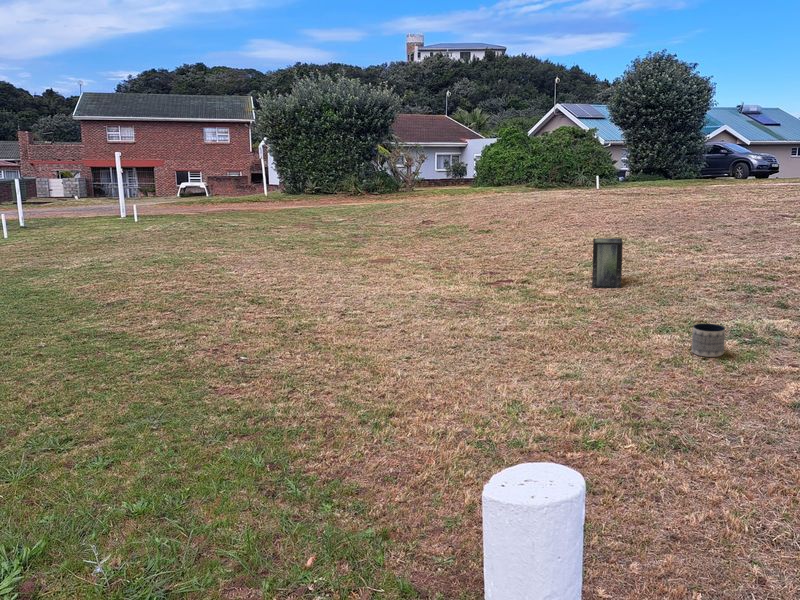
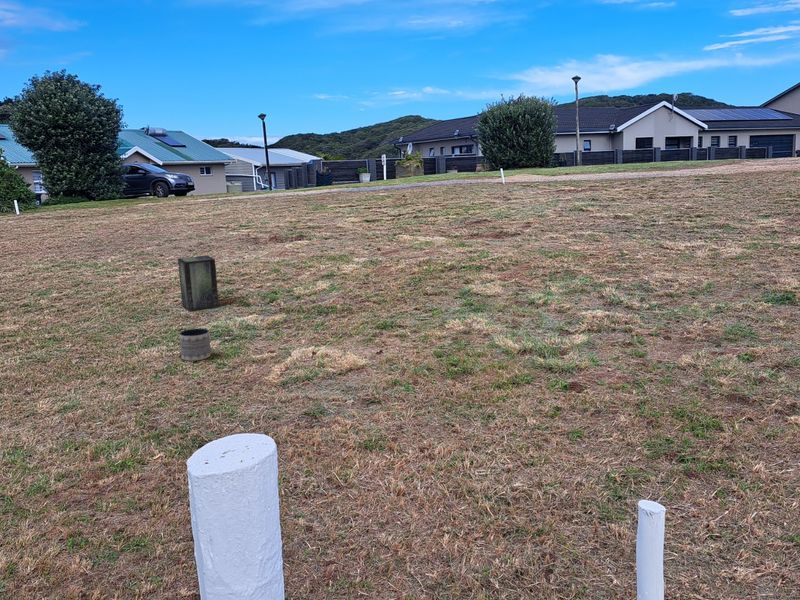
storage box: present [592,238,623,288] -> present [178,256,219,312]

